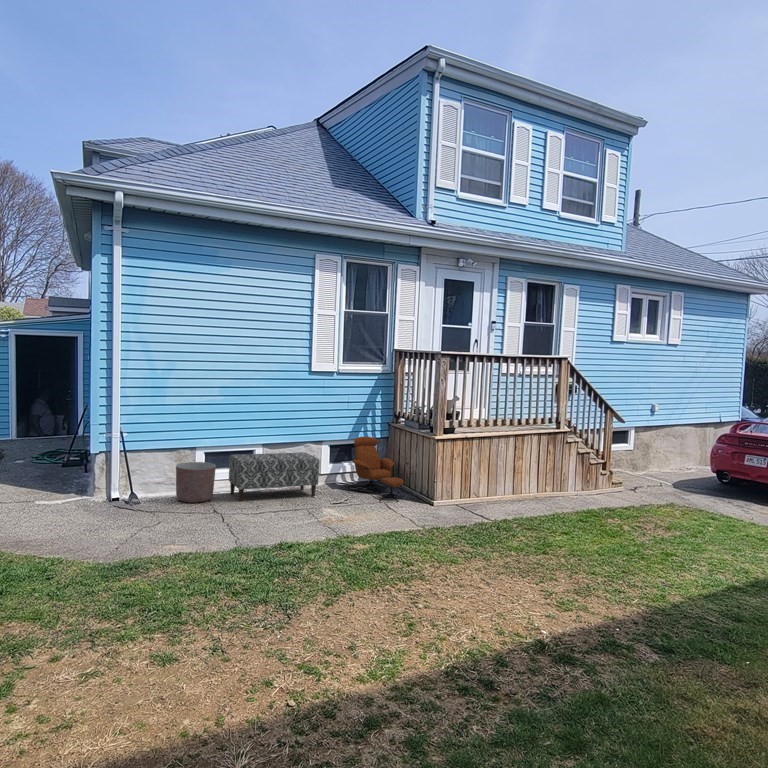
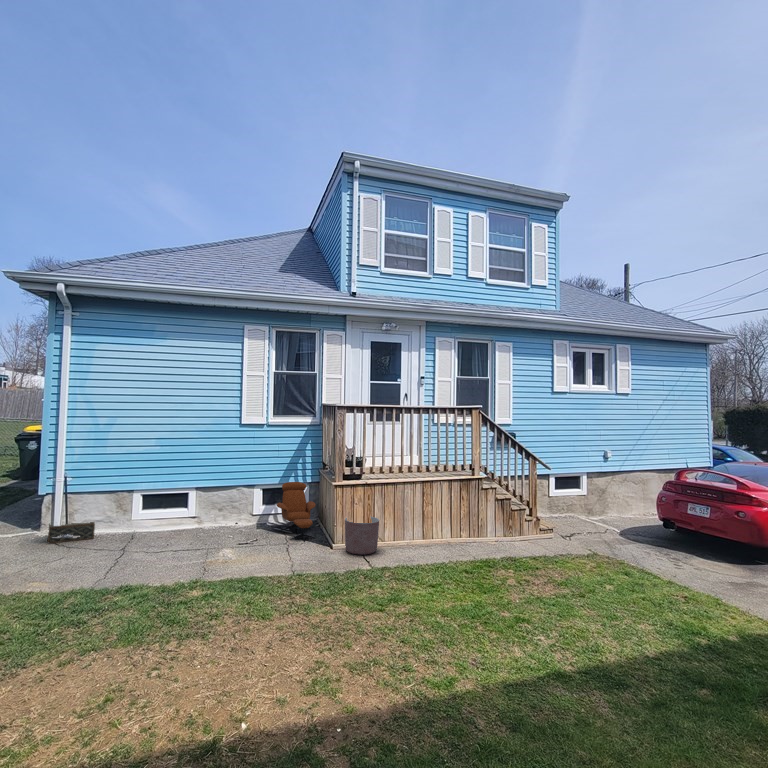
bench: present [229,452,319,502] -> none [159,496,238,540]
planter: present [176,462,216,503] -> present [345,517,379,555]
woven basket: none [108,480,163,507] -> present [48,522,95,543]

